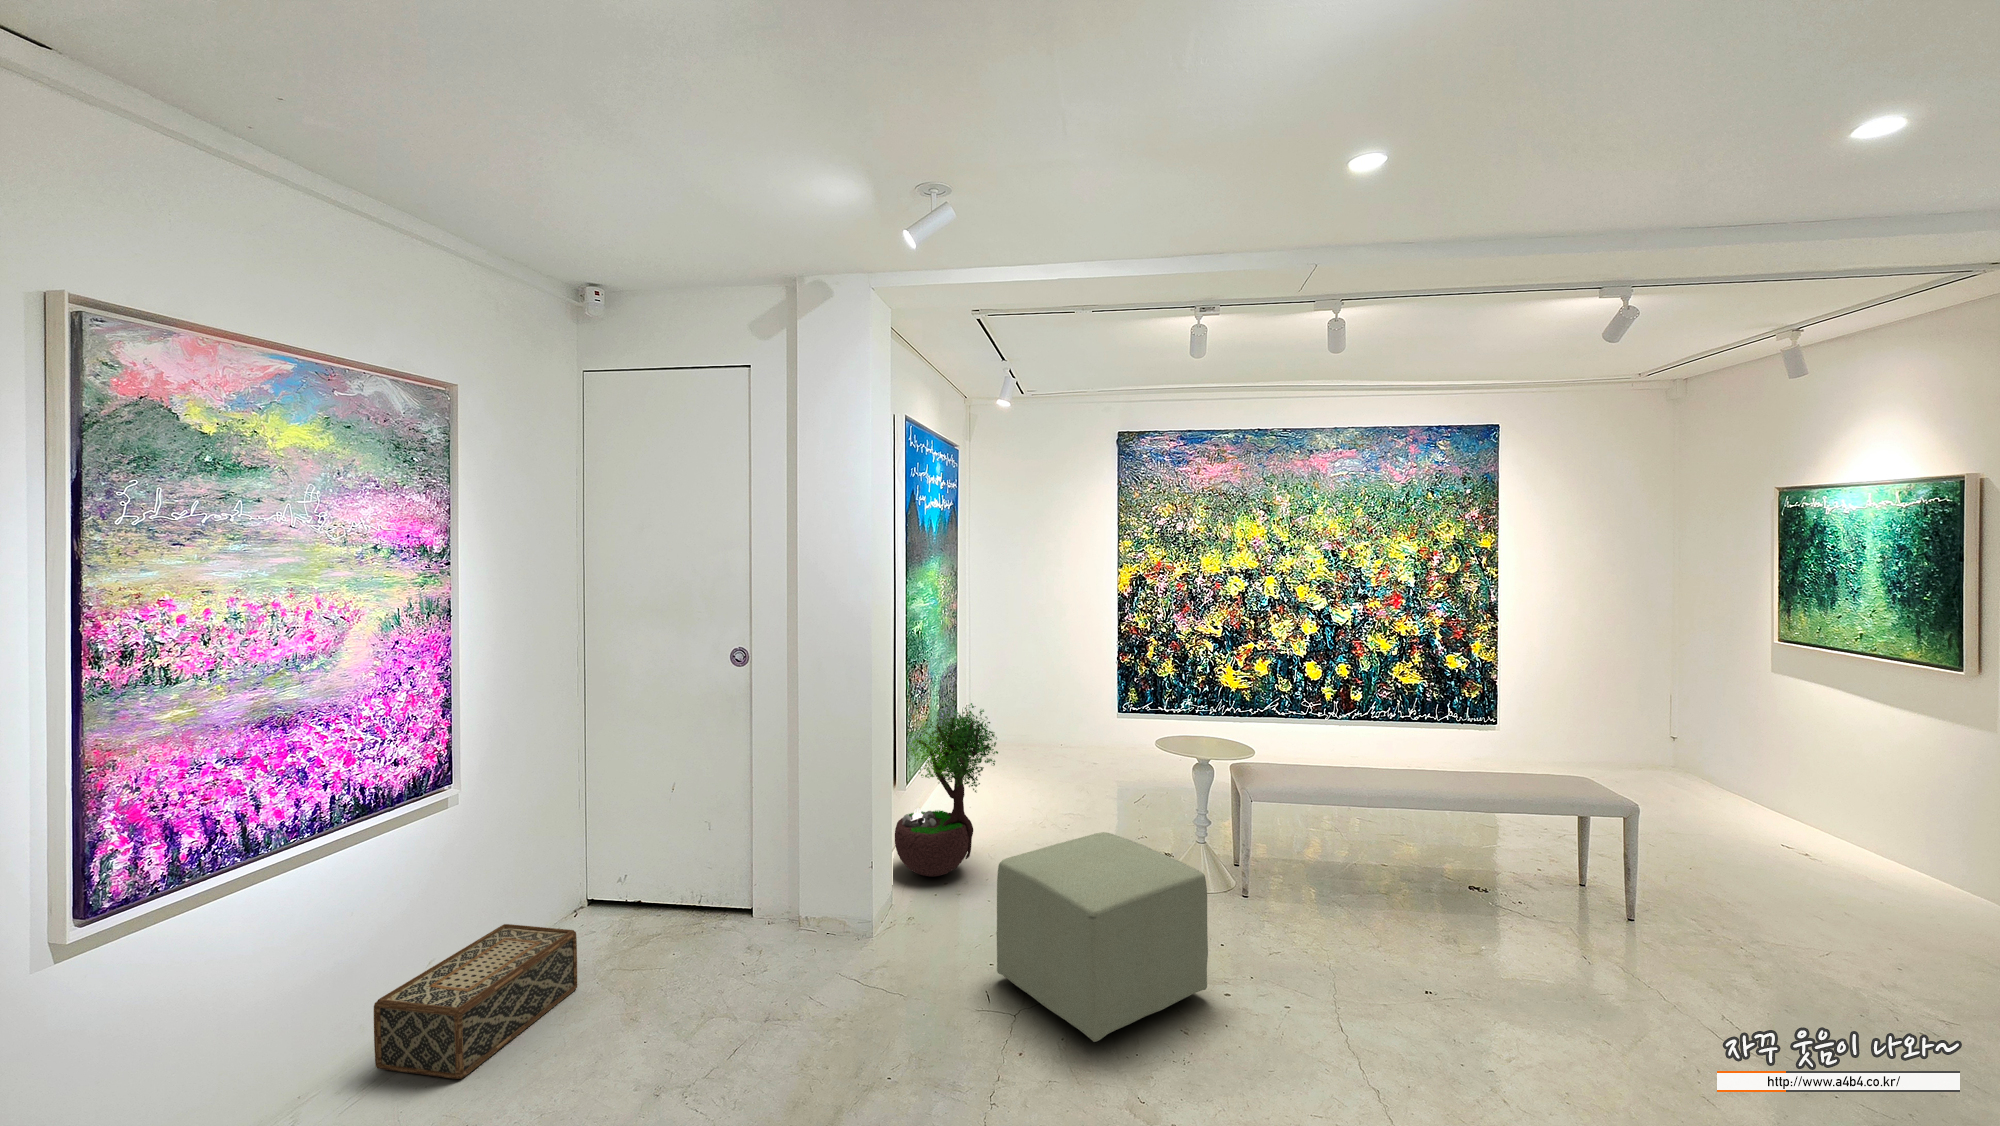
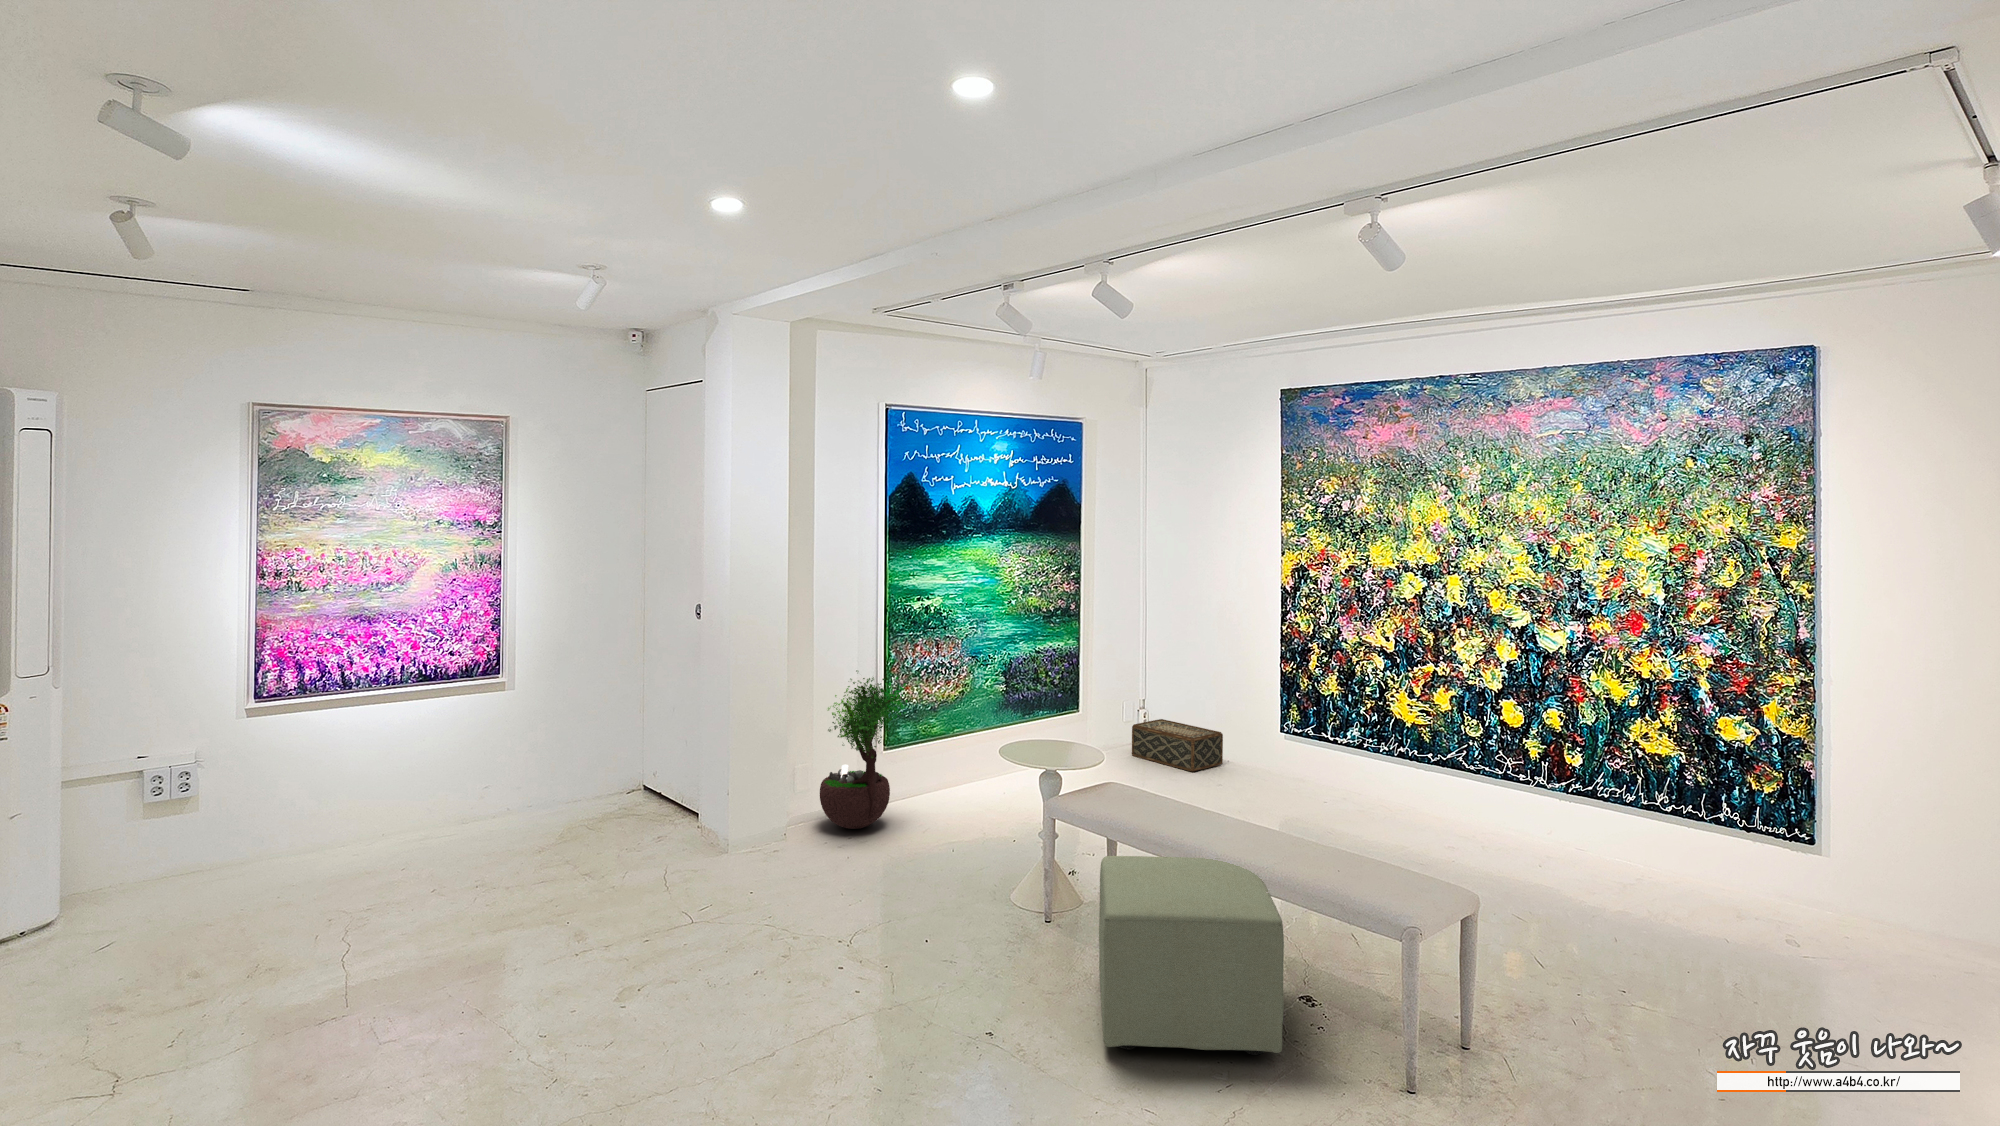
ottoman: present [997,832,1208,1042] -> present [1099,856,1284,1055]
woven basket: present [374,924,577,1079] -> present [1132,719,1223,771]

